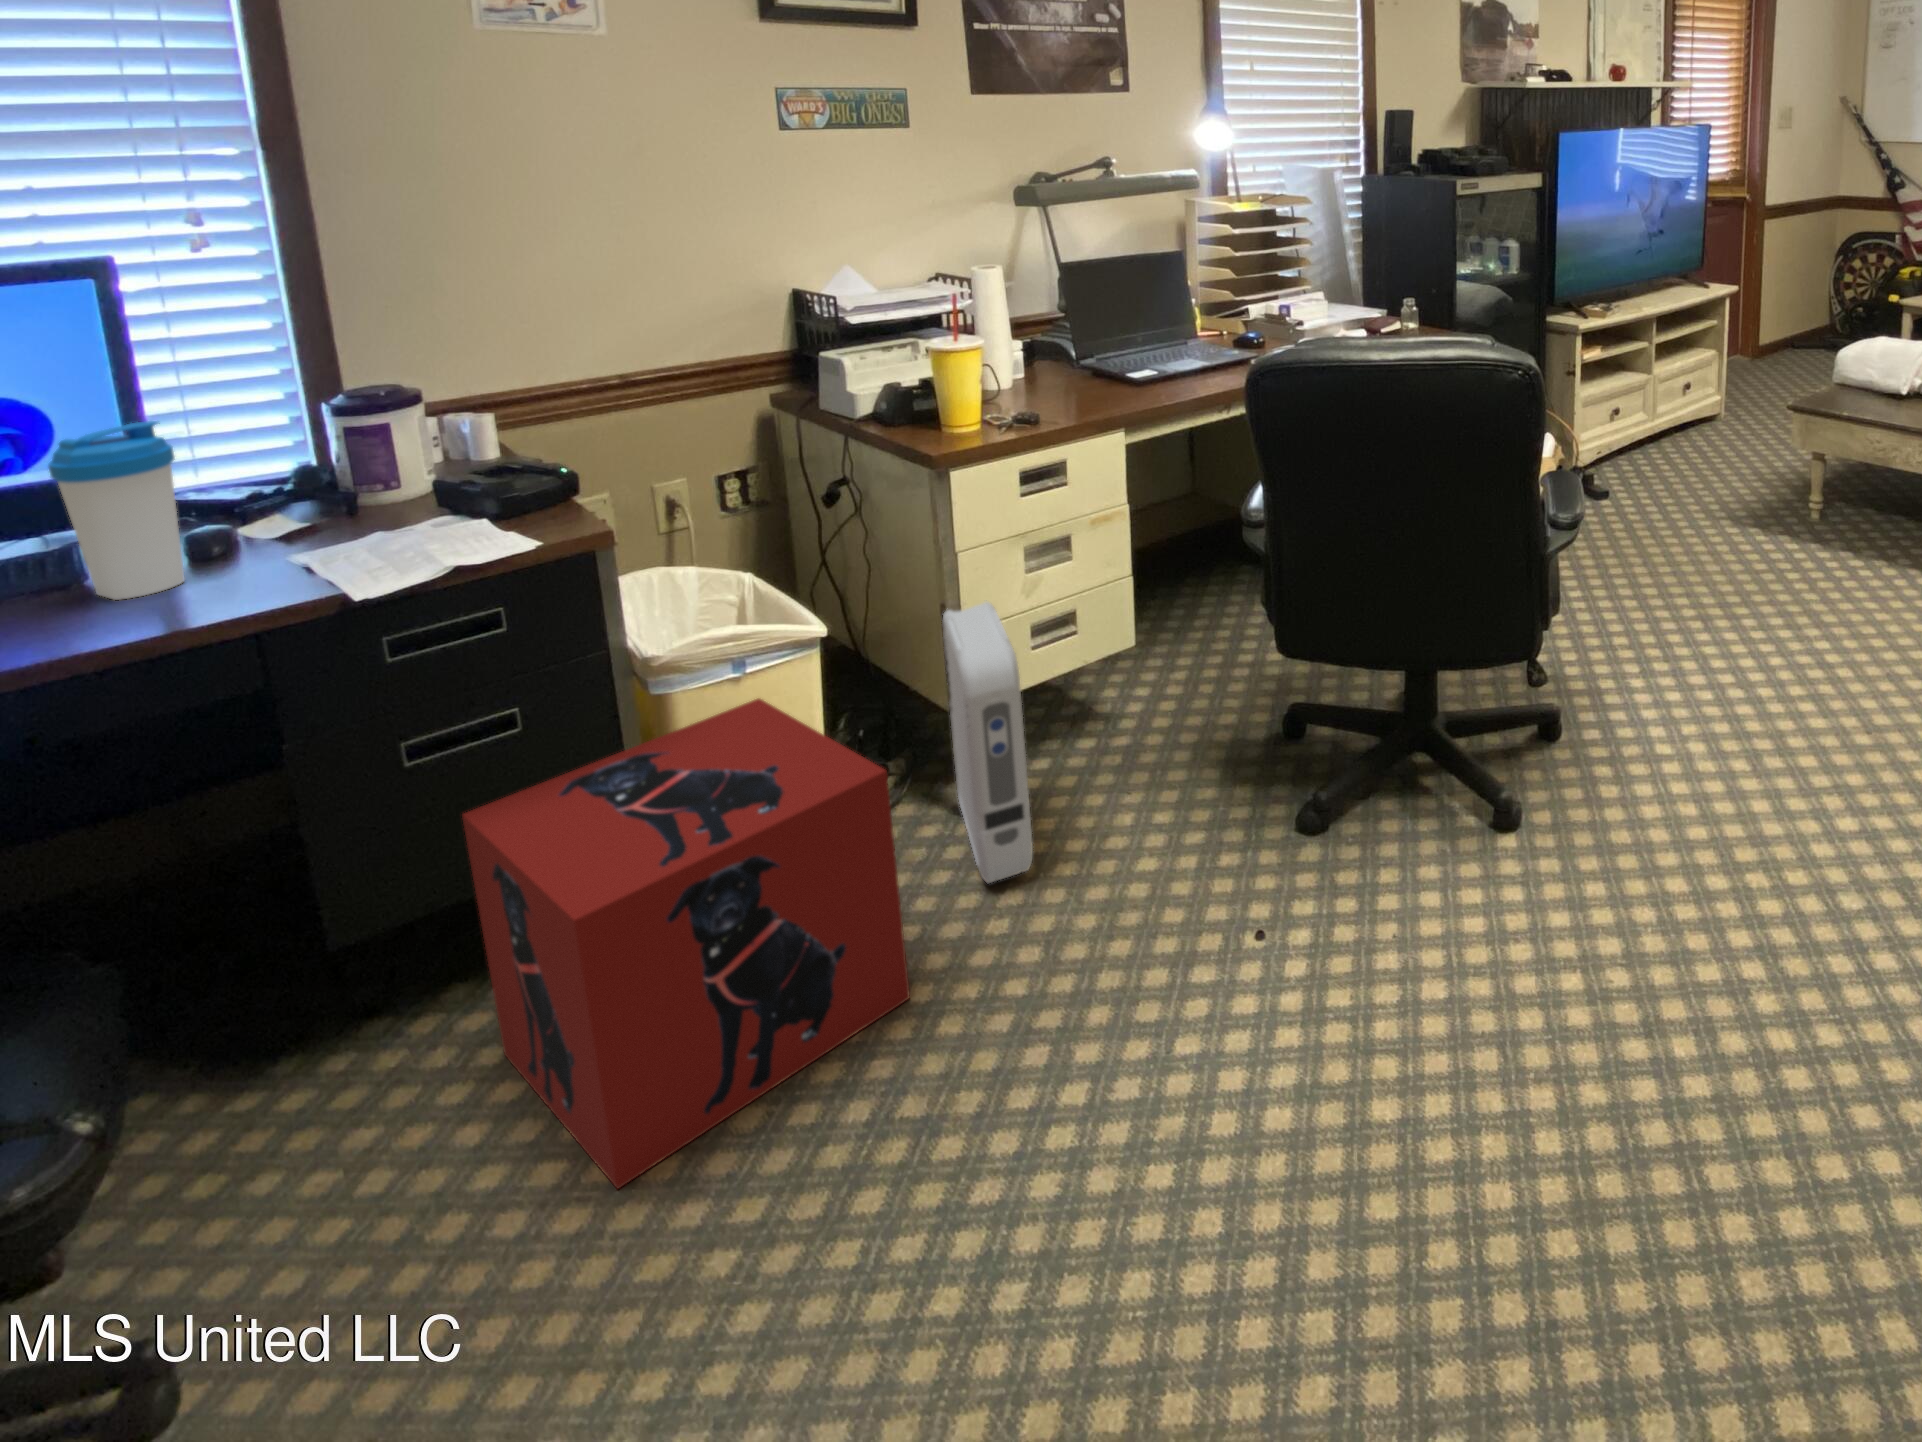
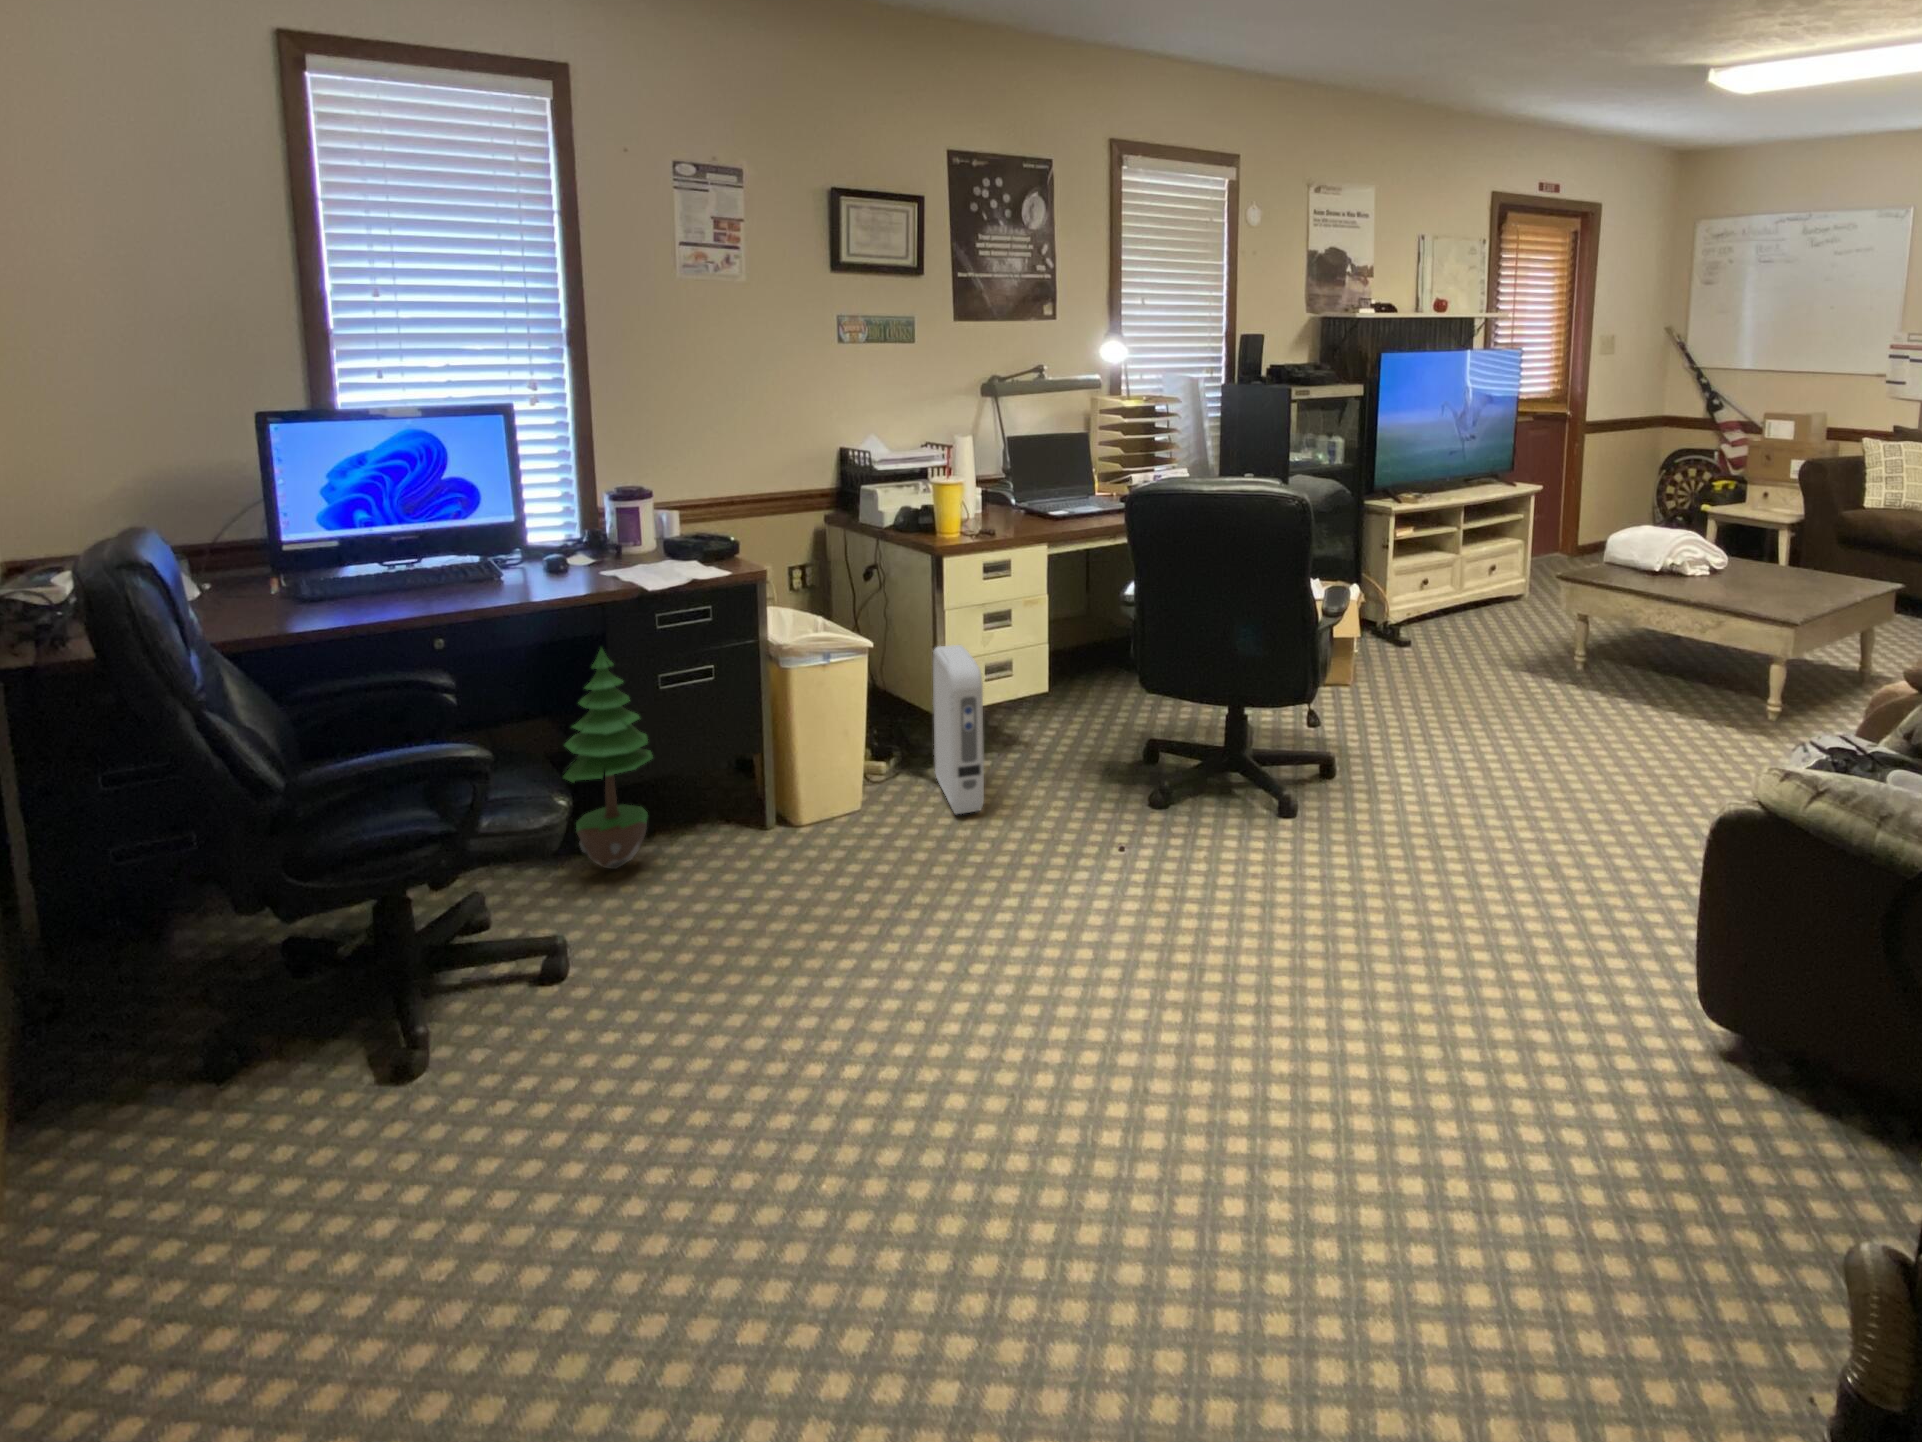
water bottle: present [48,421,184,600] -> none [520,490,569,582]
storage box: present [462,698,910,1188] -> none [696,682,917,910]
potted tree: none [157,723,380,1123] -> present [563,648,652,869]

